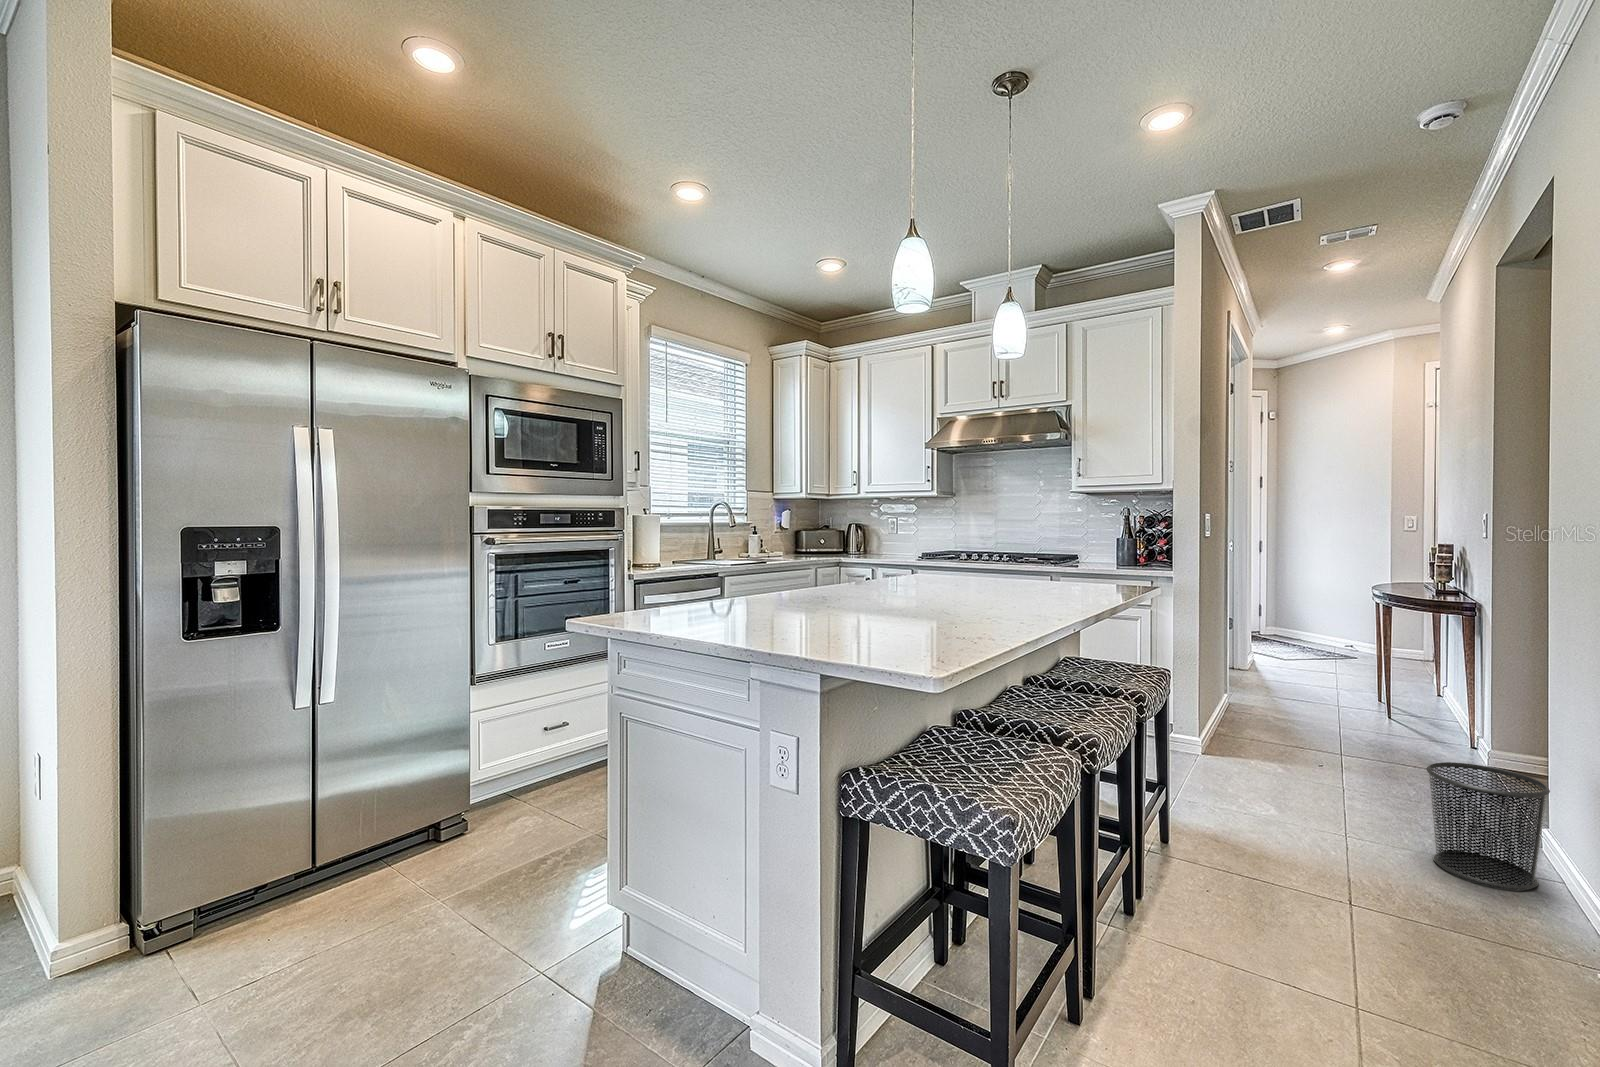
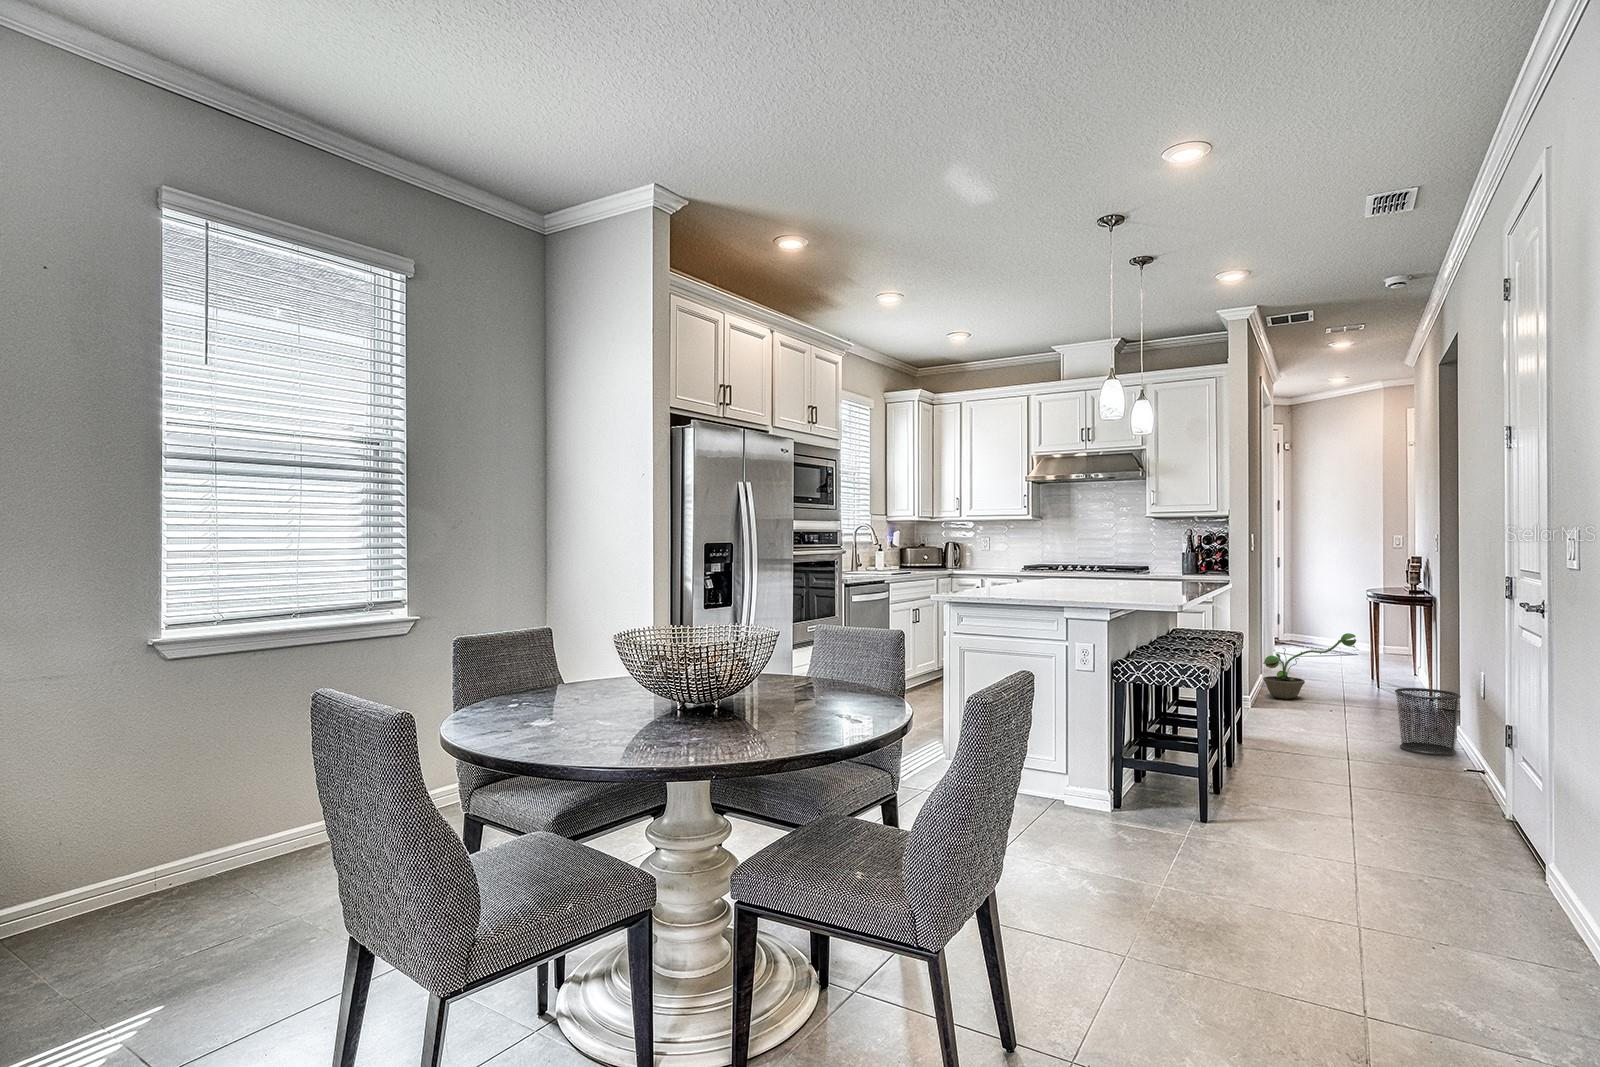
decorative plant: none [1224,651,1358,735] -> present [1263,633,1356,699]

